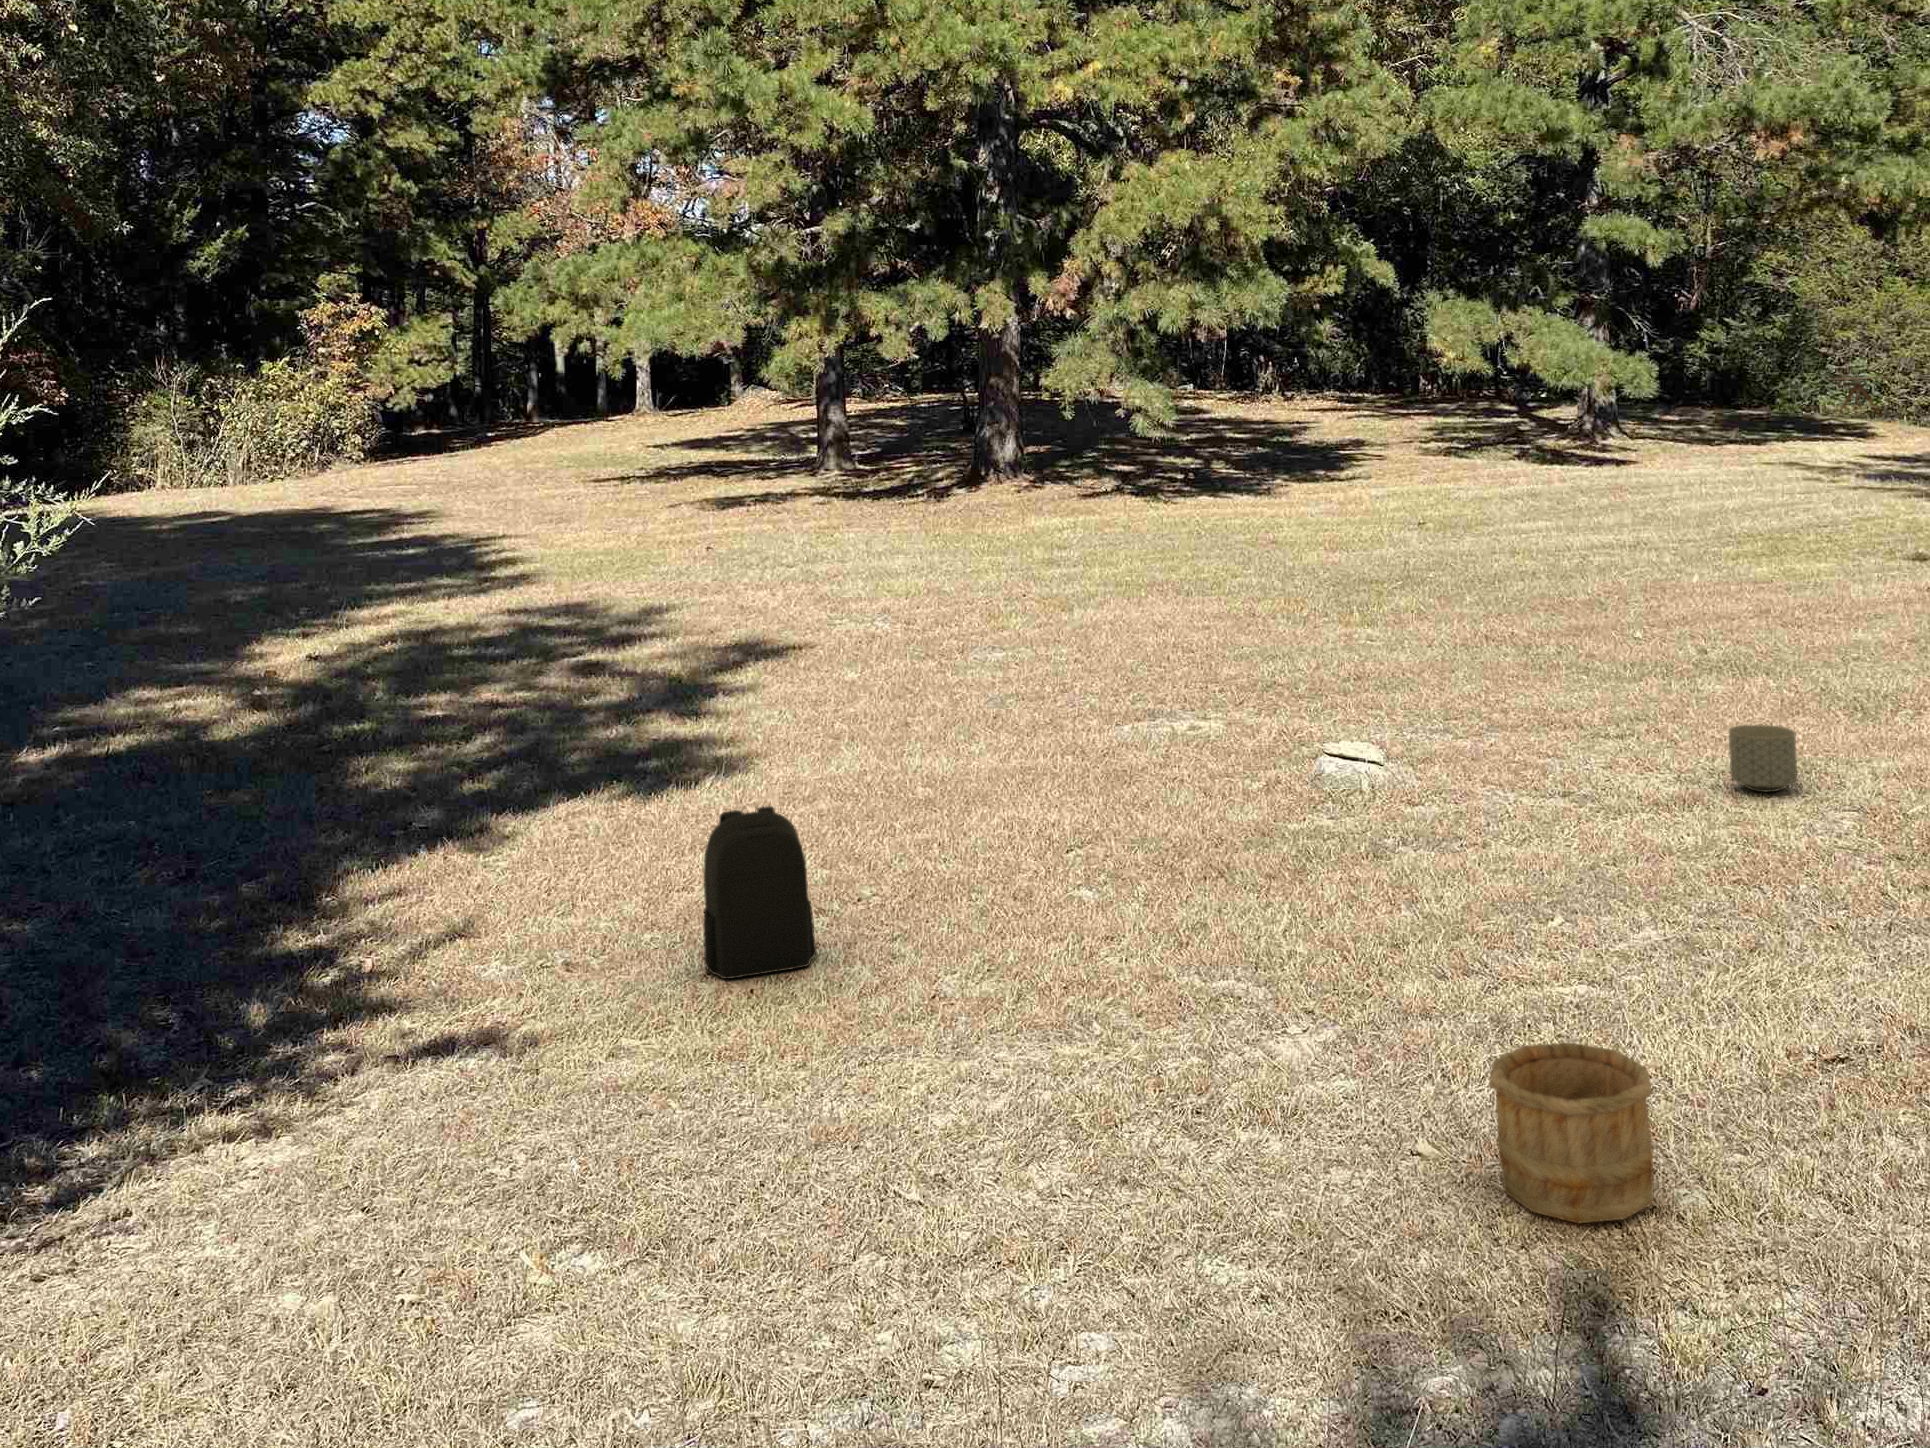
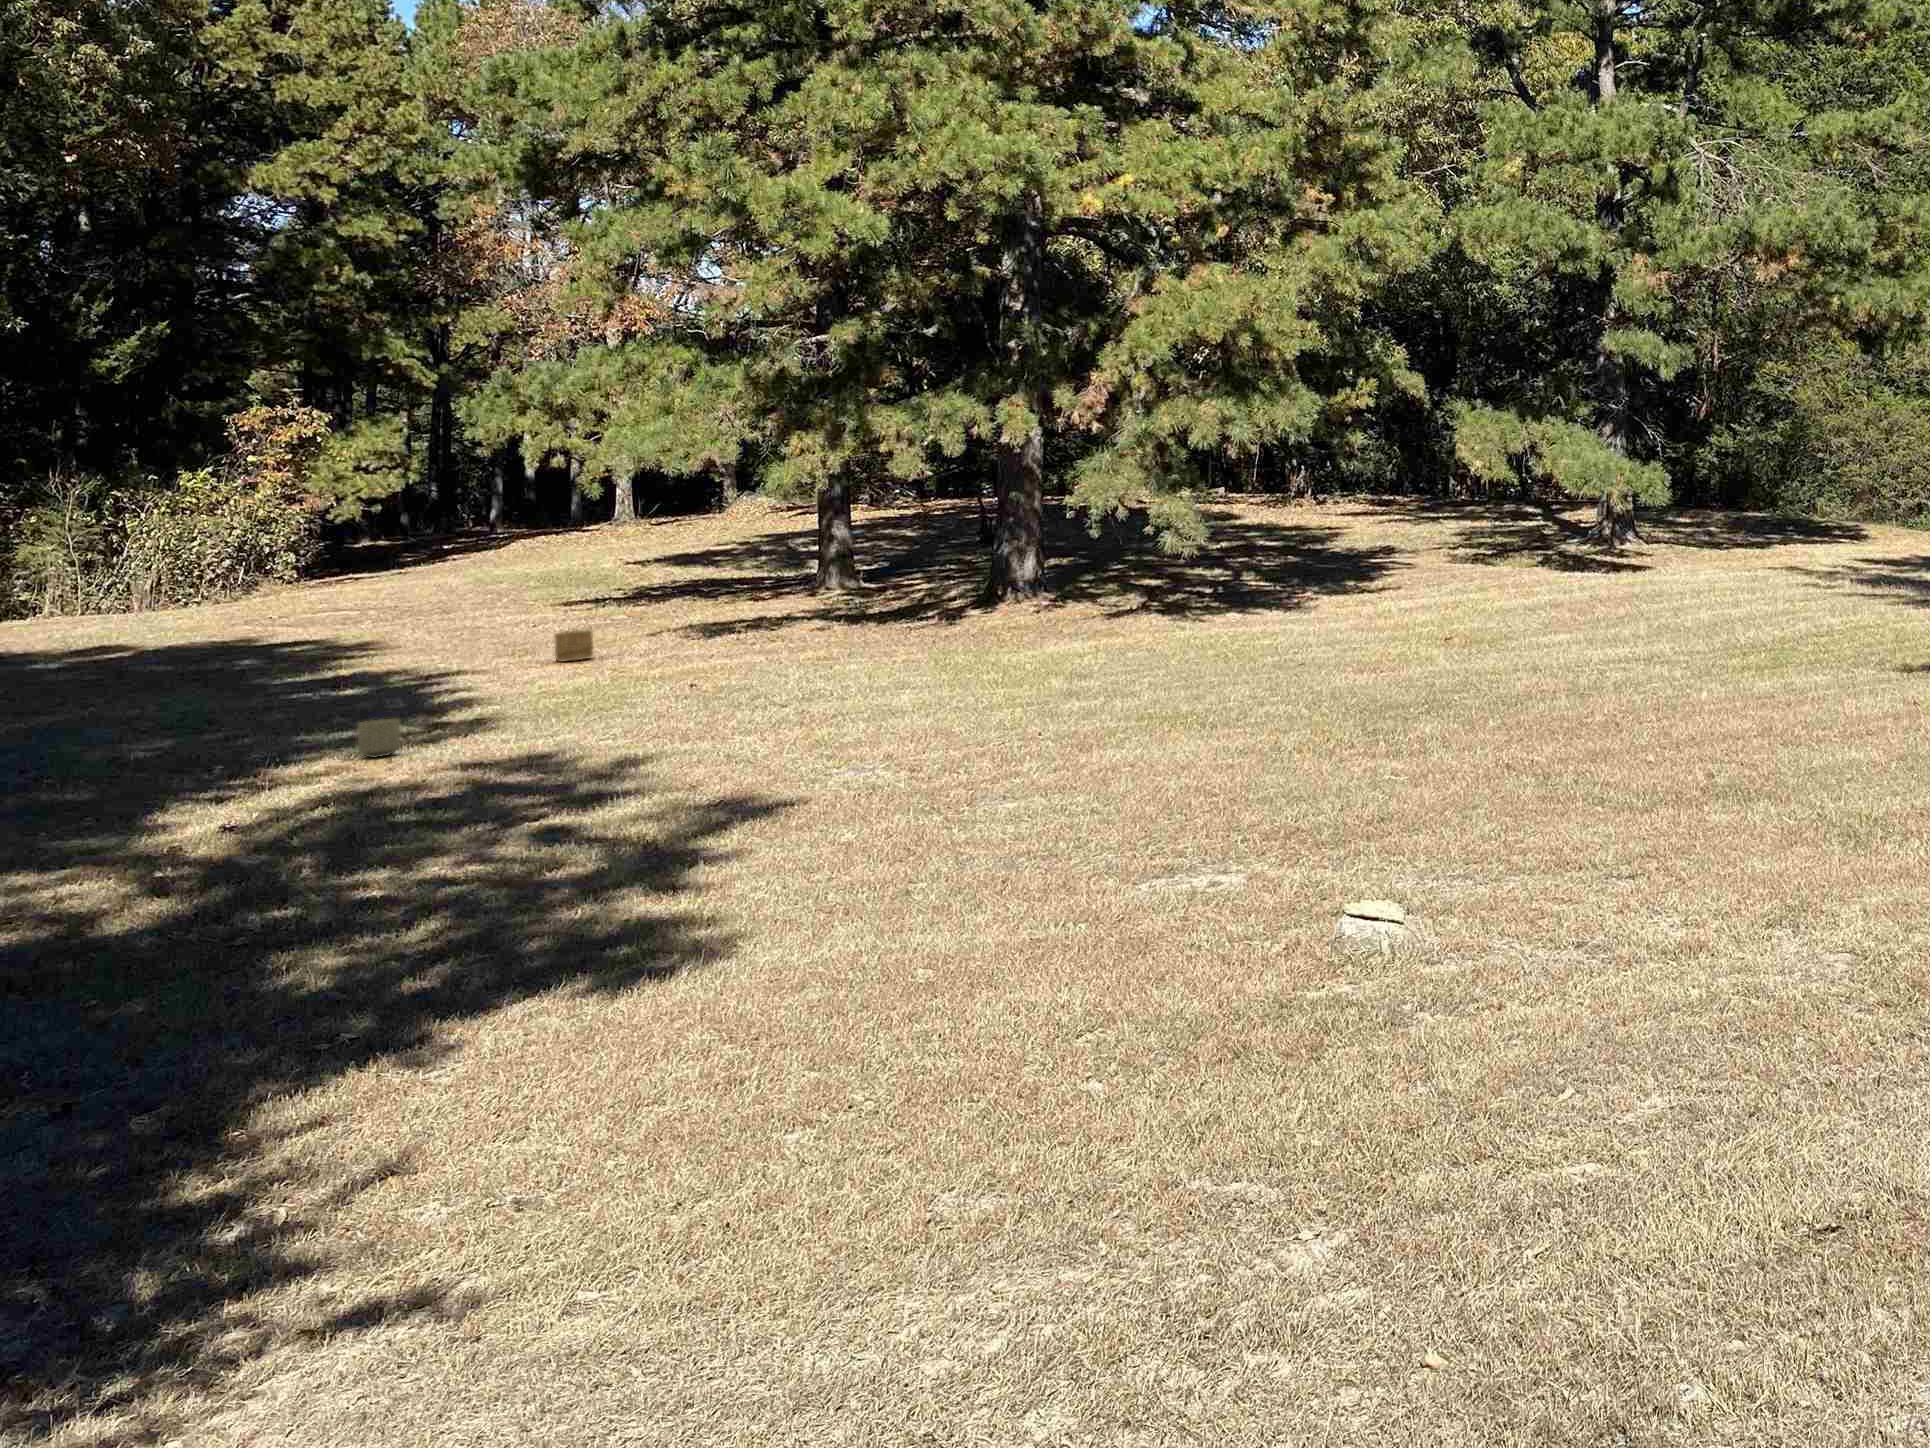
planter: present [1729,725,1797,792] -> present [358,719,400,758]
backpack: present [703,804,817,979] -> none [808,877,914,1033]
wooden bucket: present [1489,1043,1654,1223] -> present [554,630,593,662]

